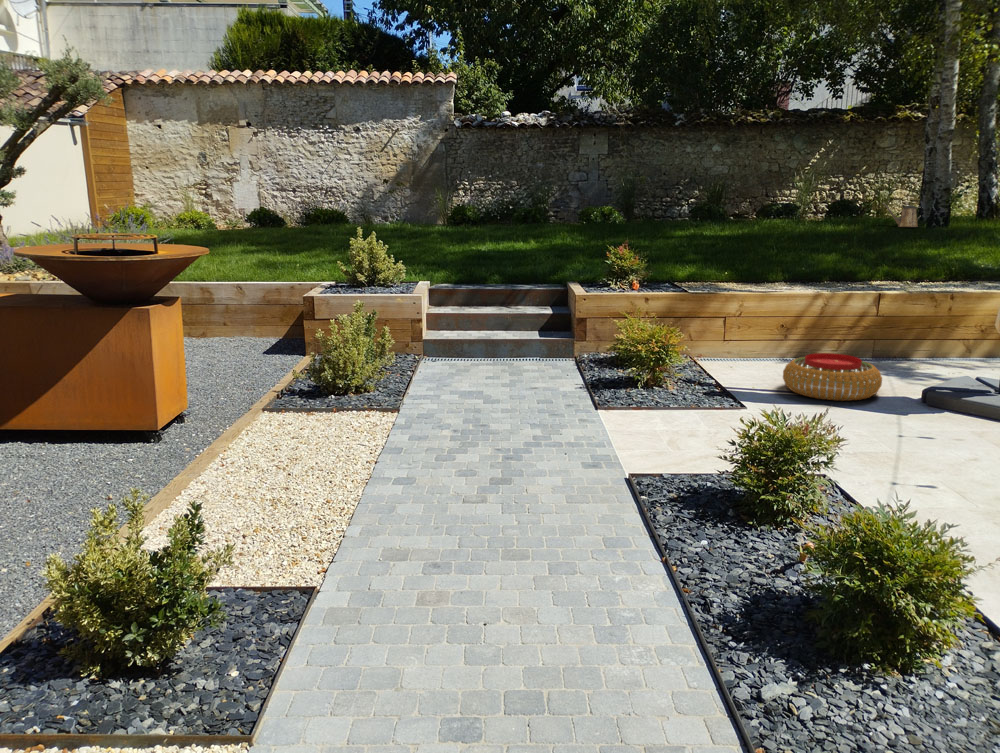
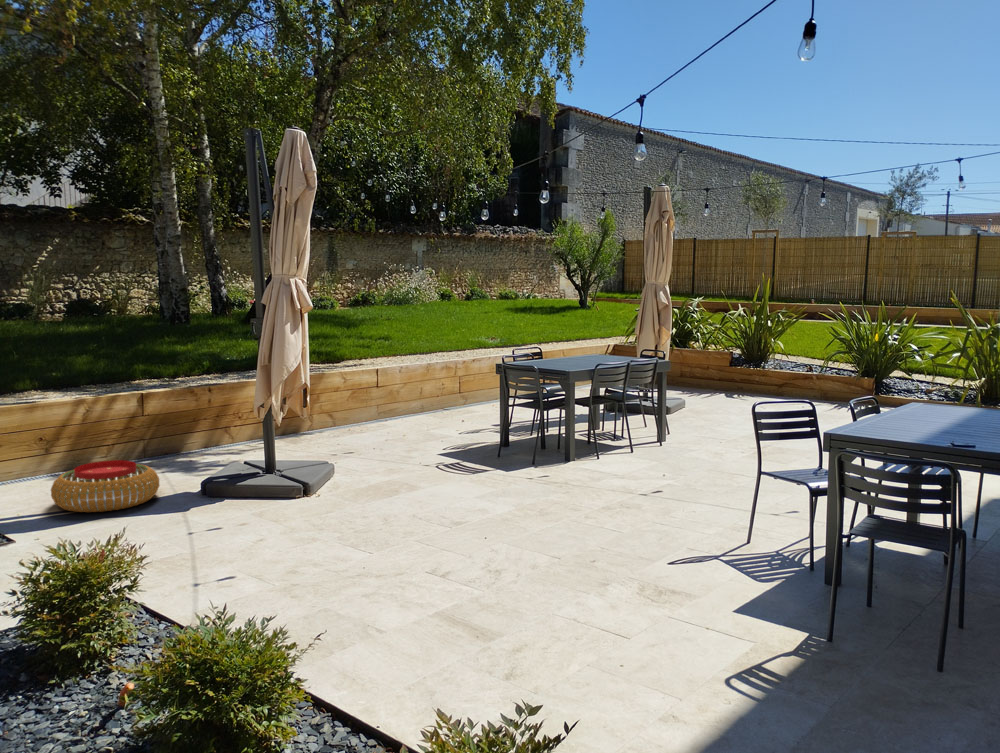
watering can: present [882,203,921,227] -> none [124,303,166,325]

